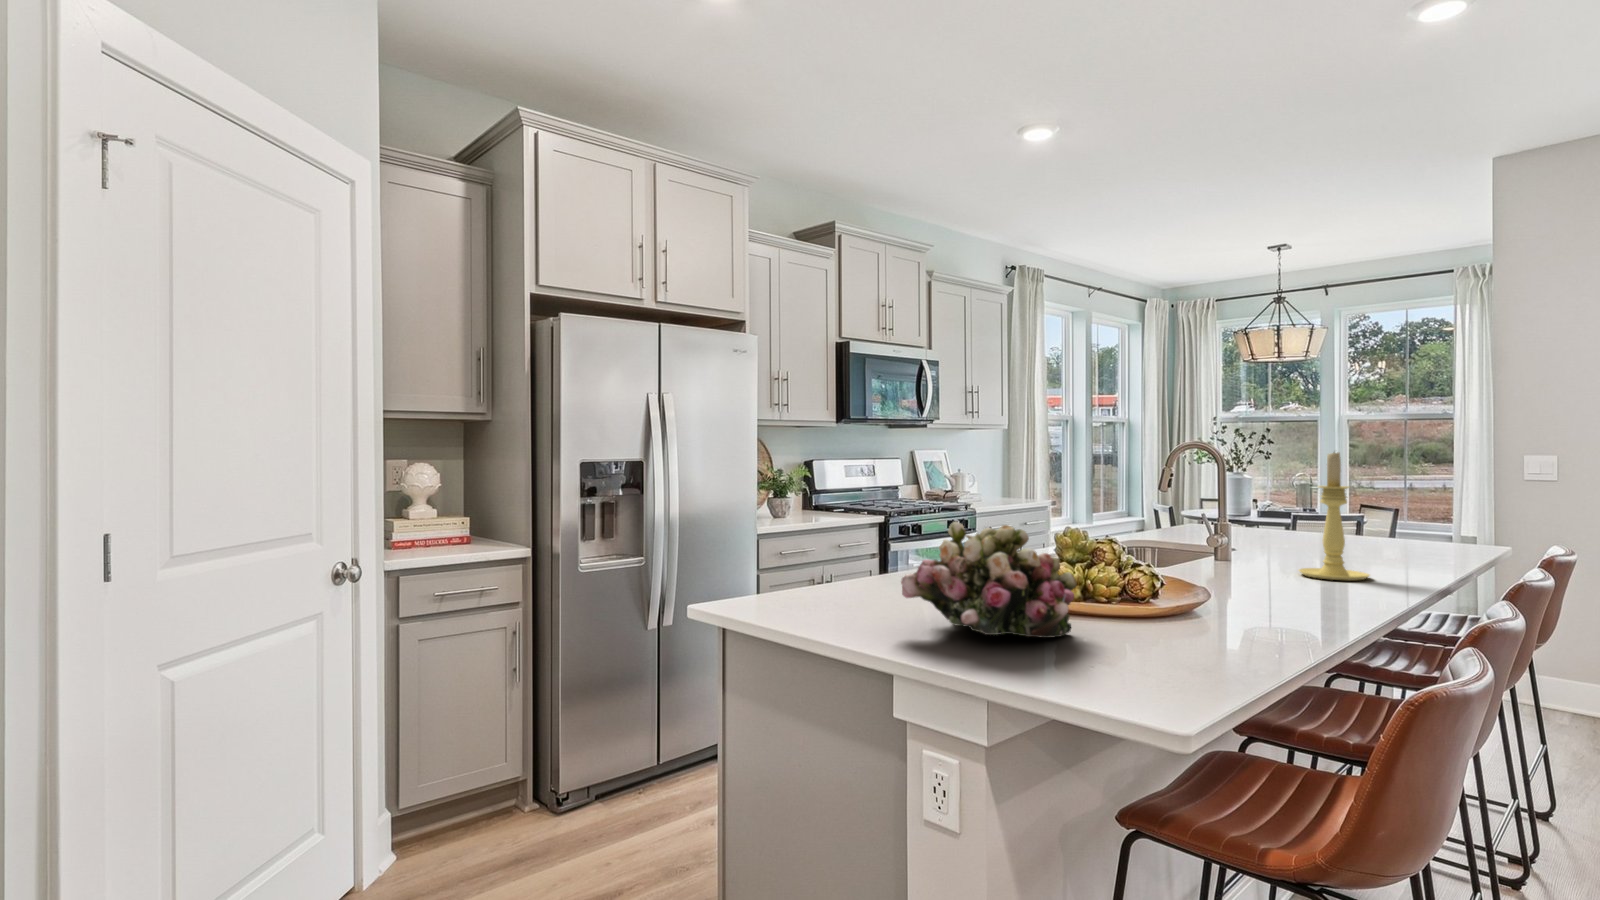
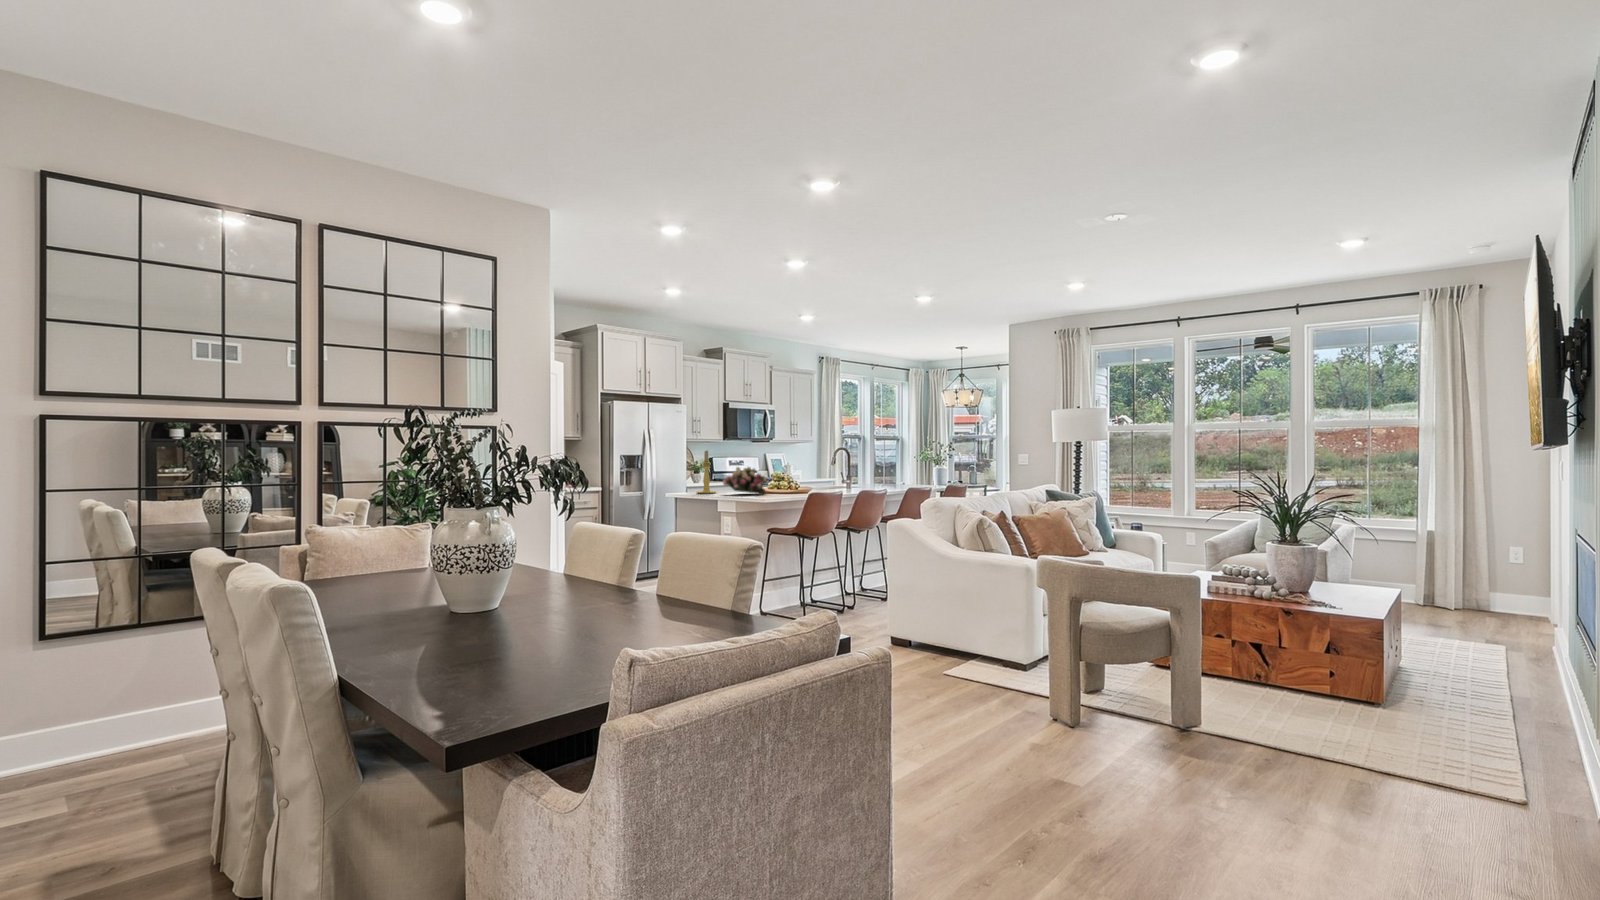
candle holder: present [1299,452,1370,581] -> present [697,451,716,493]

